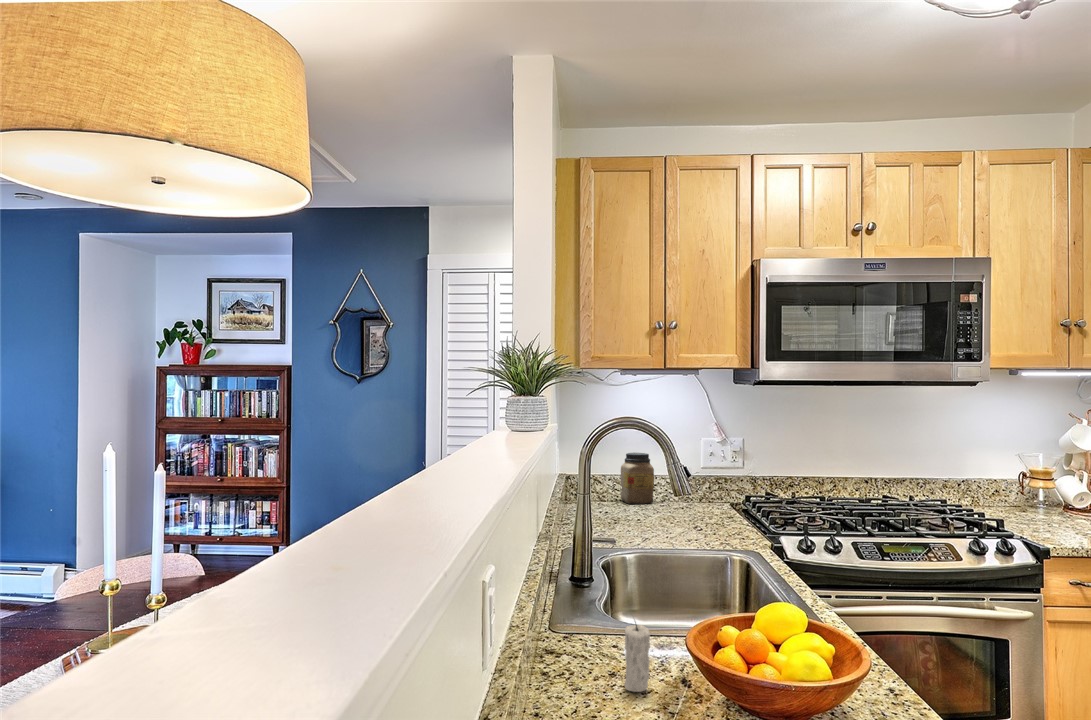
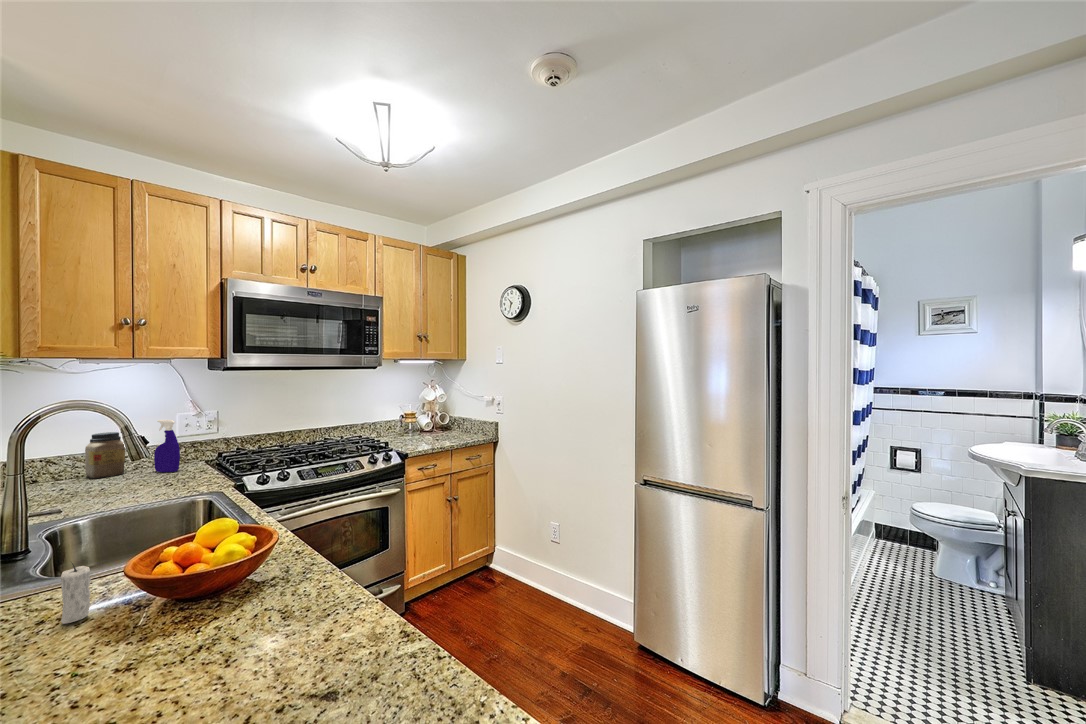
spray bottle: none [681,444,707,511] -> present [154,420,180,472]

